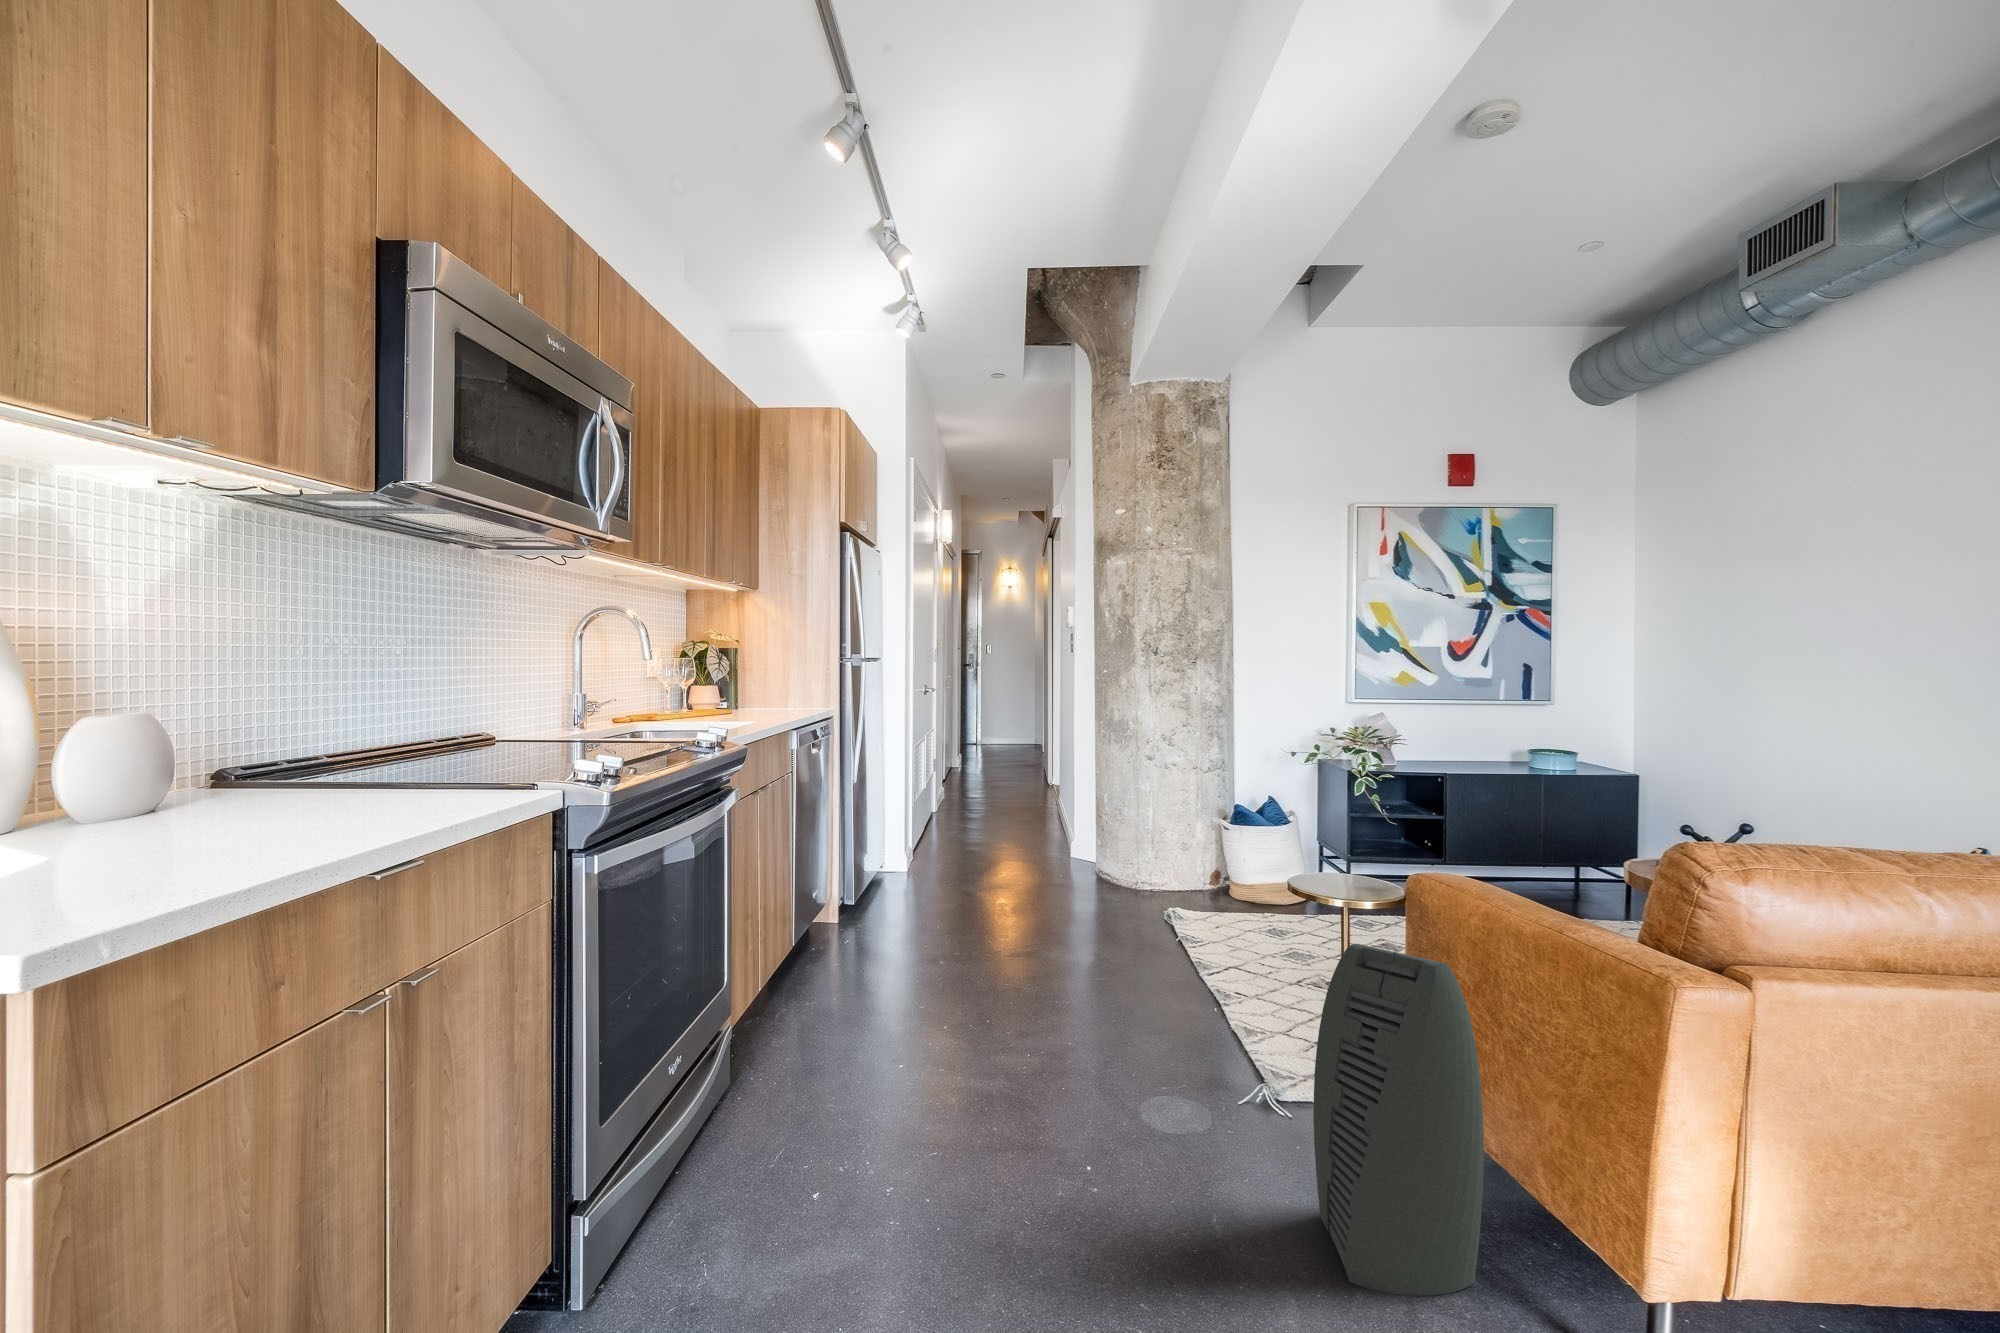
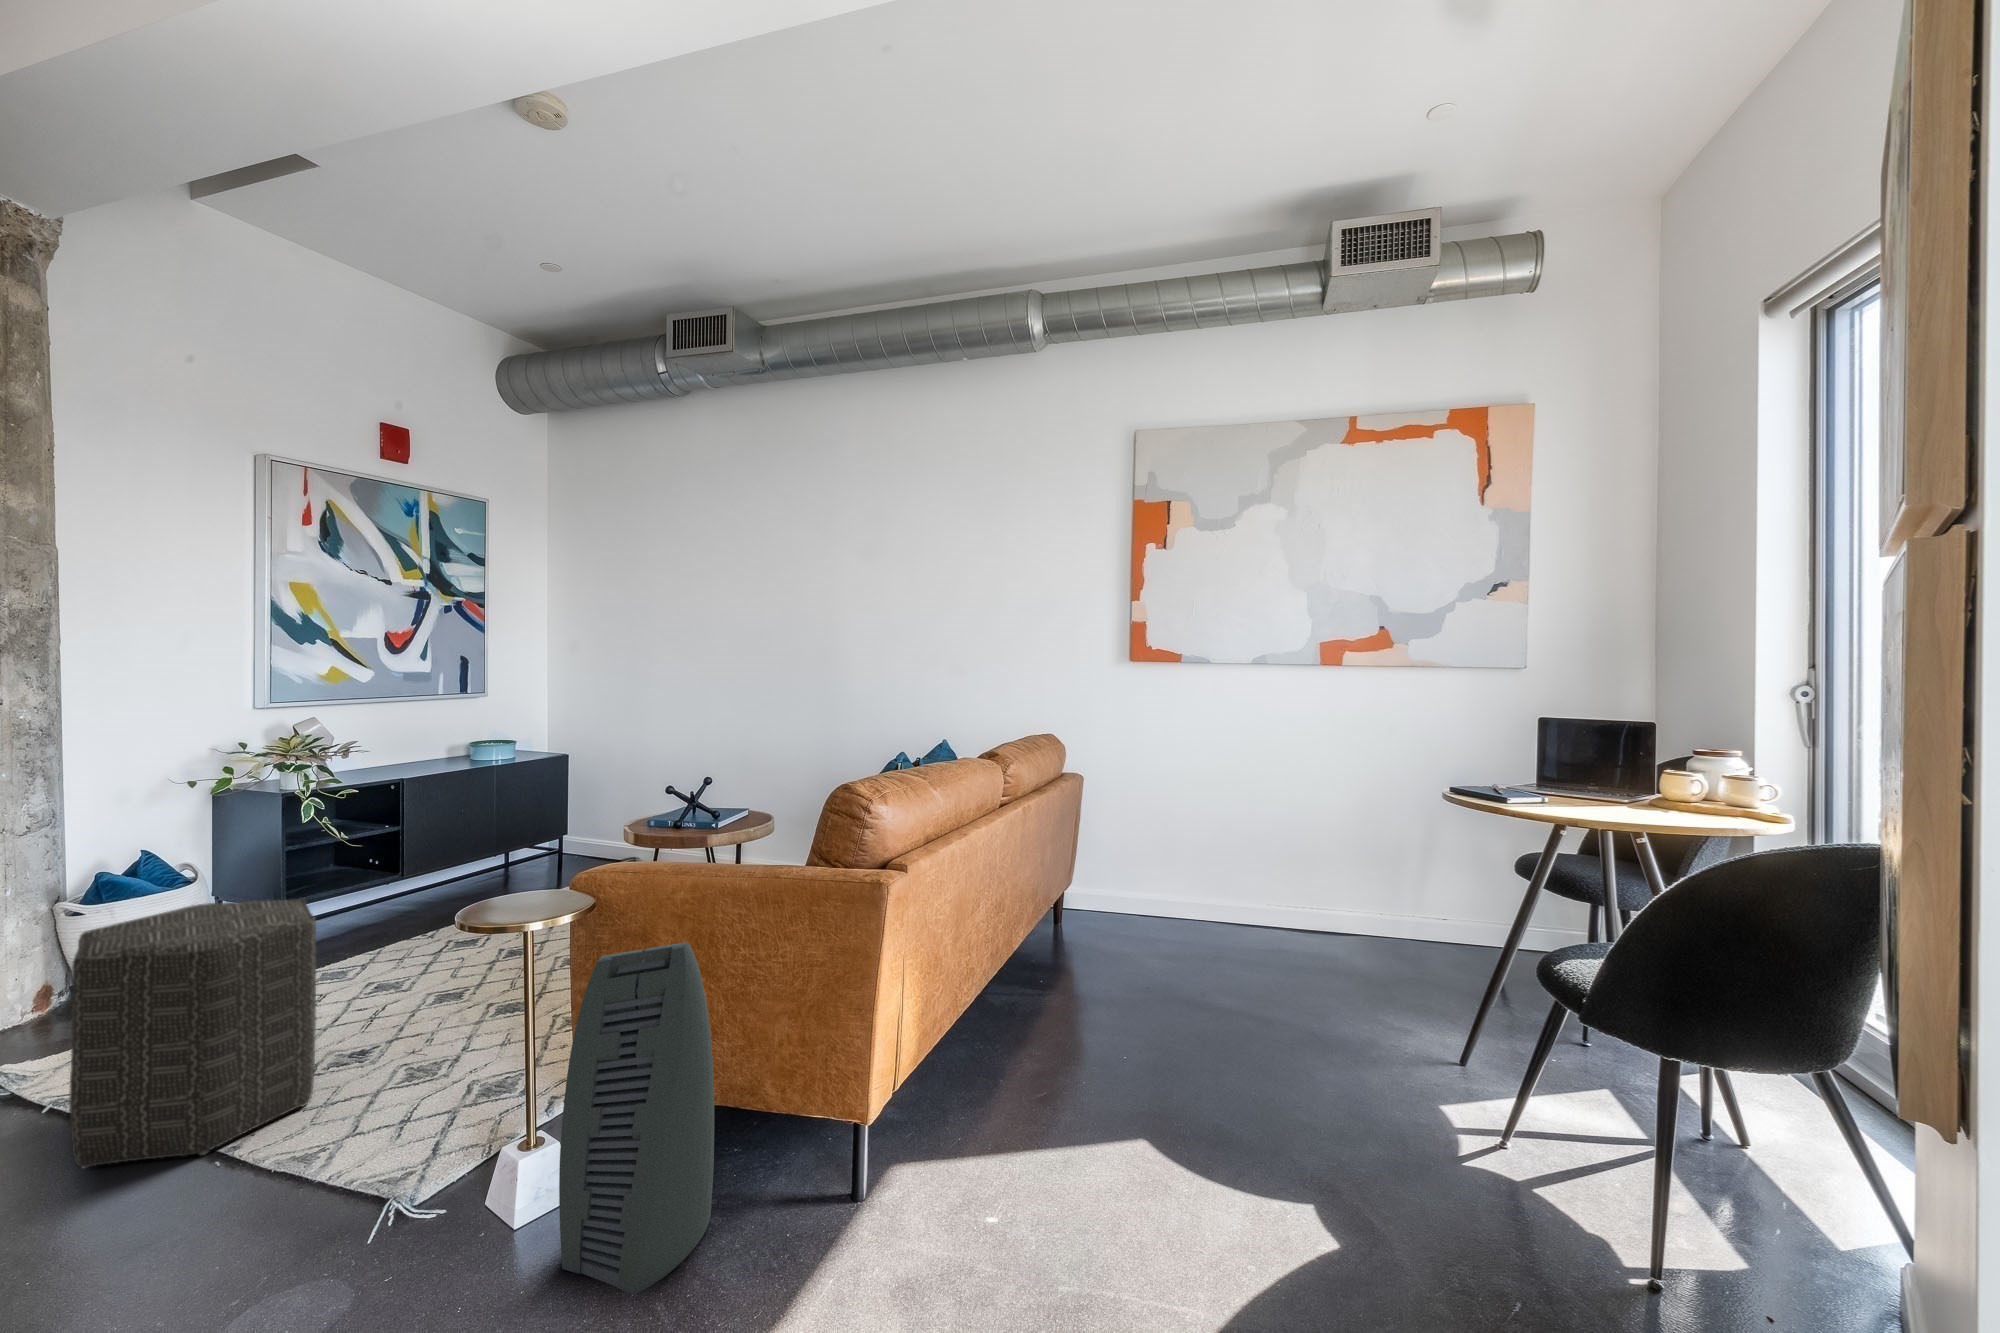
ottoman: none [1162,834,1295,1002] -> present [69,899,316,1168]

